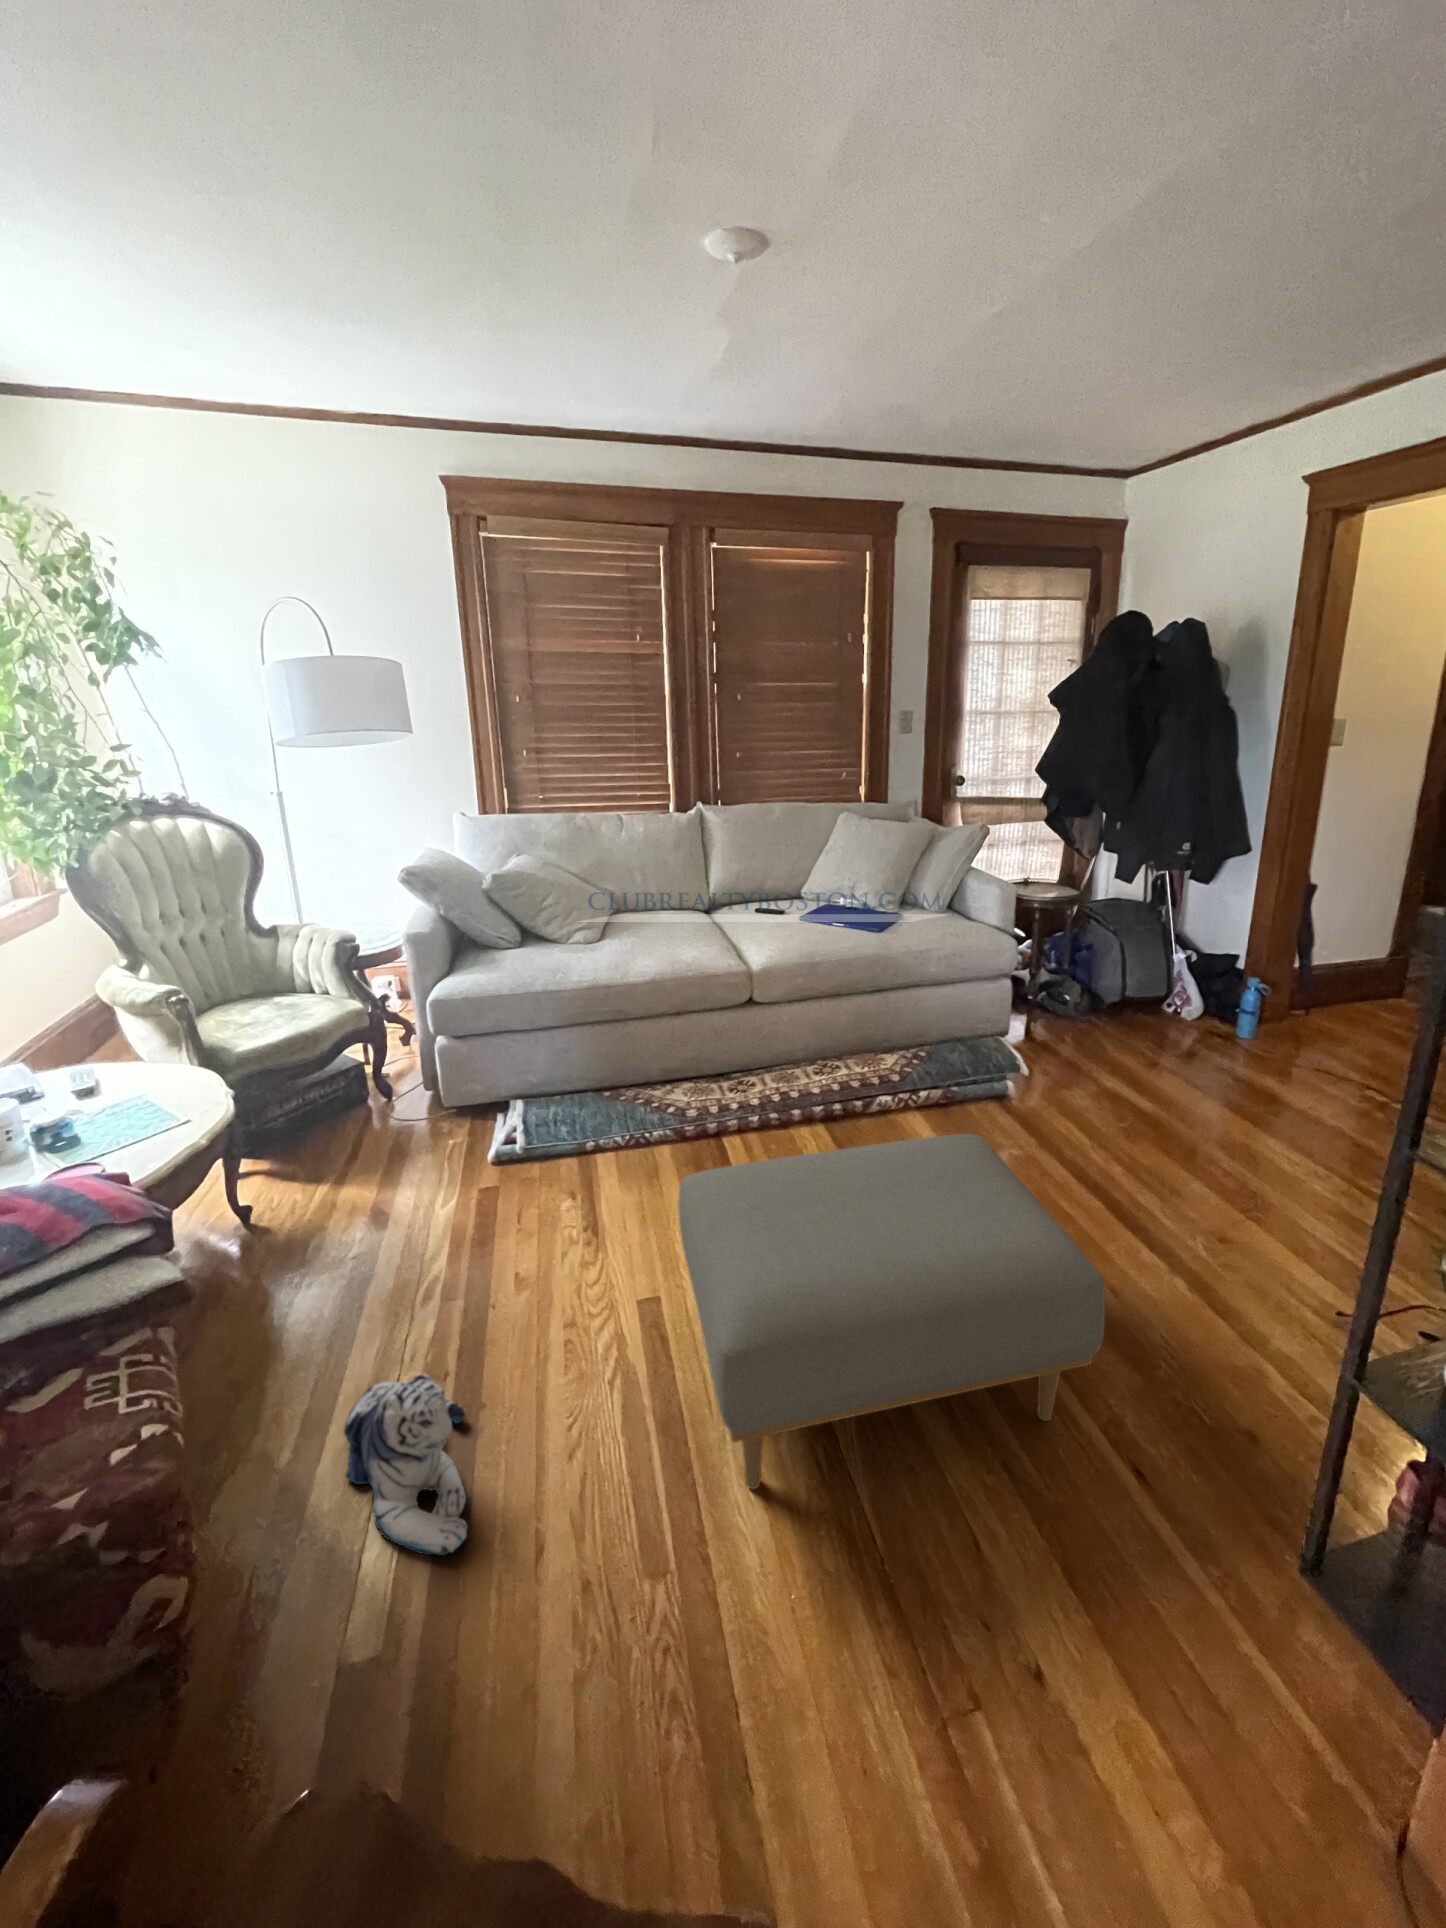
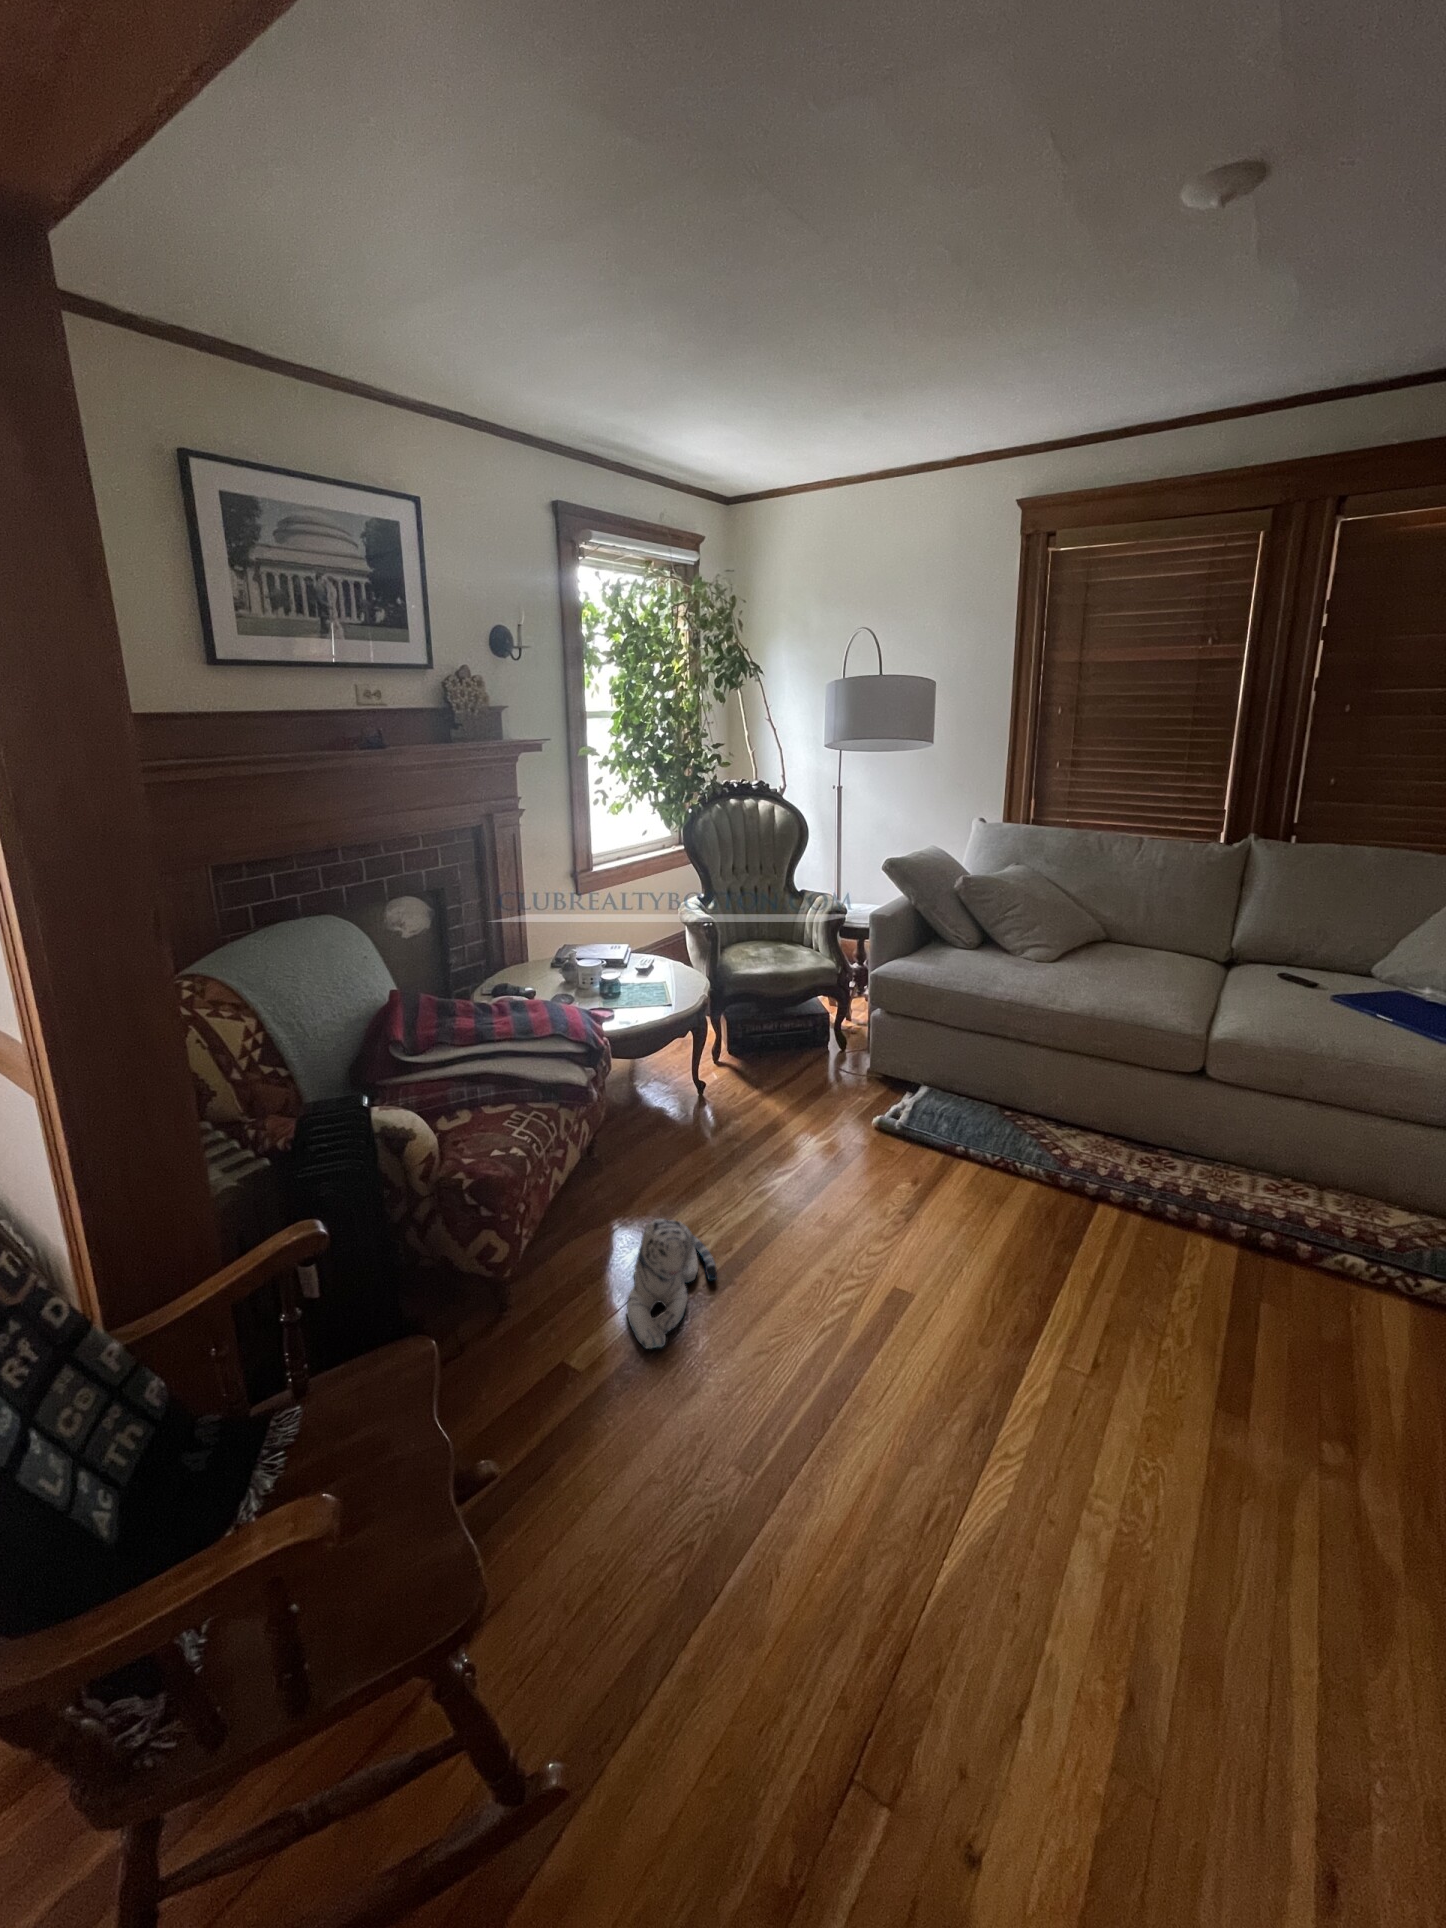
ottoman: present [678,1134,1105,1489] -> none [821,1185,1339,1710]

